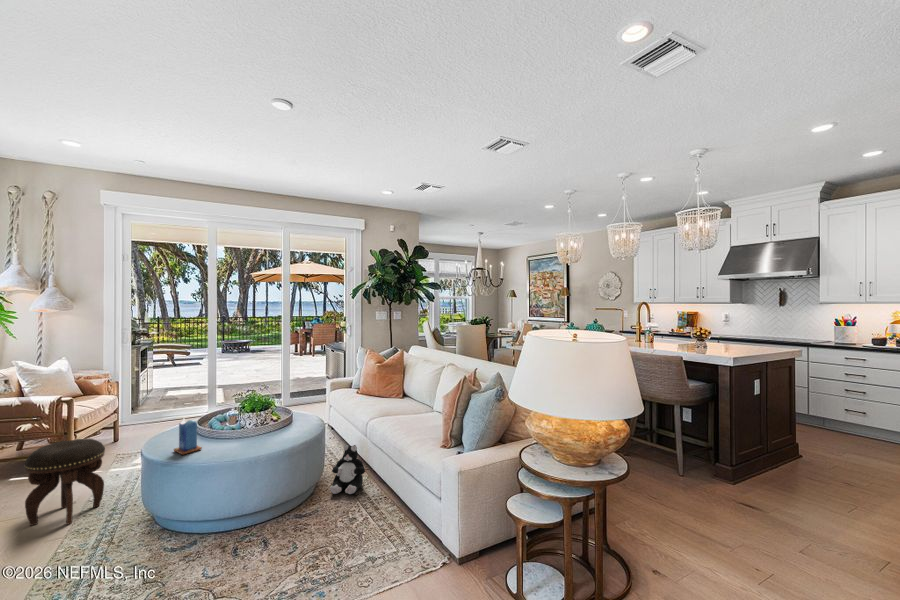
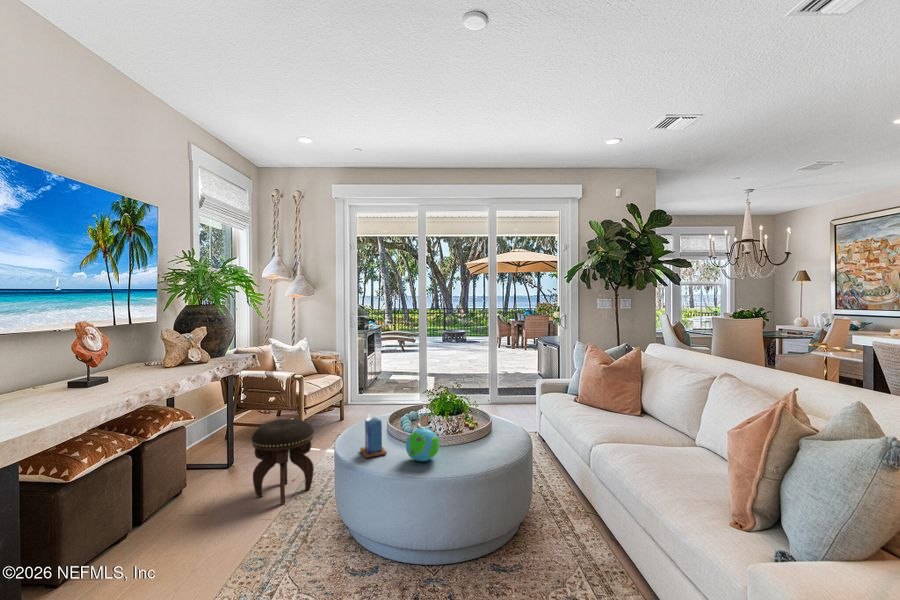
decorative ball: none [219,421,253,450] -> present [406,427,440,461]
plush toy: present [330,445,365,494] -> none [538,476,588,551]

